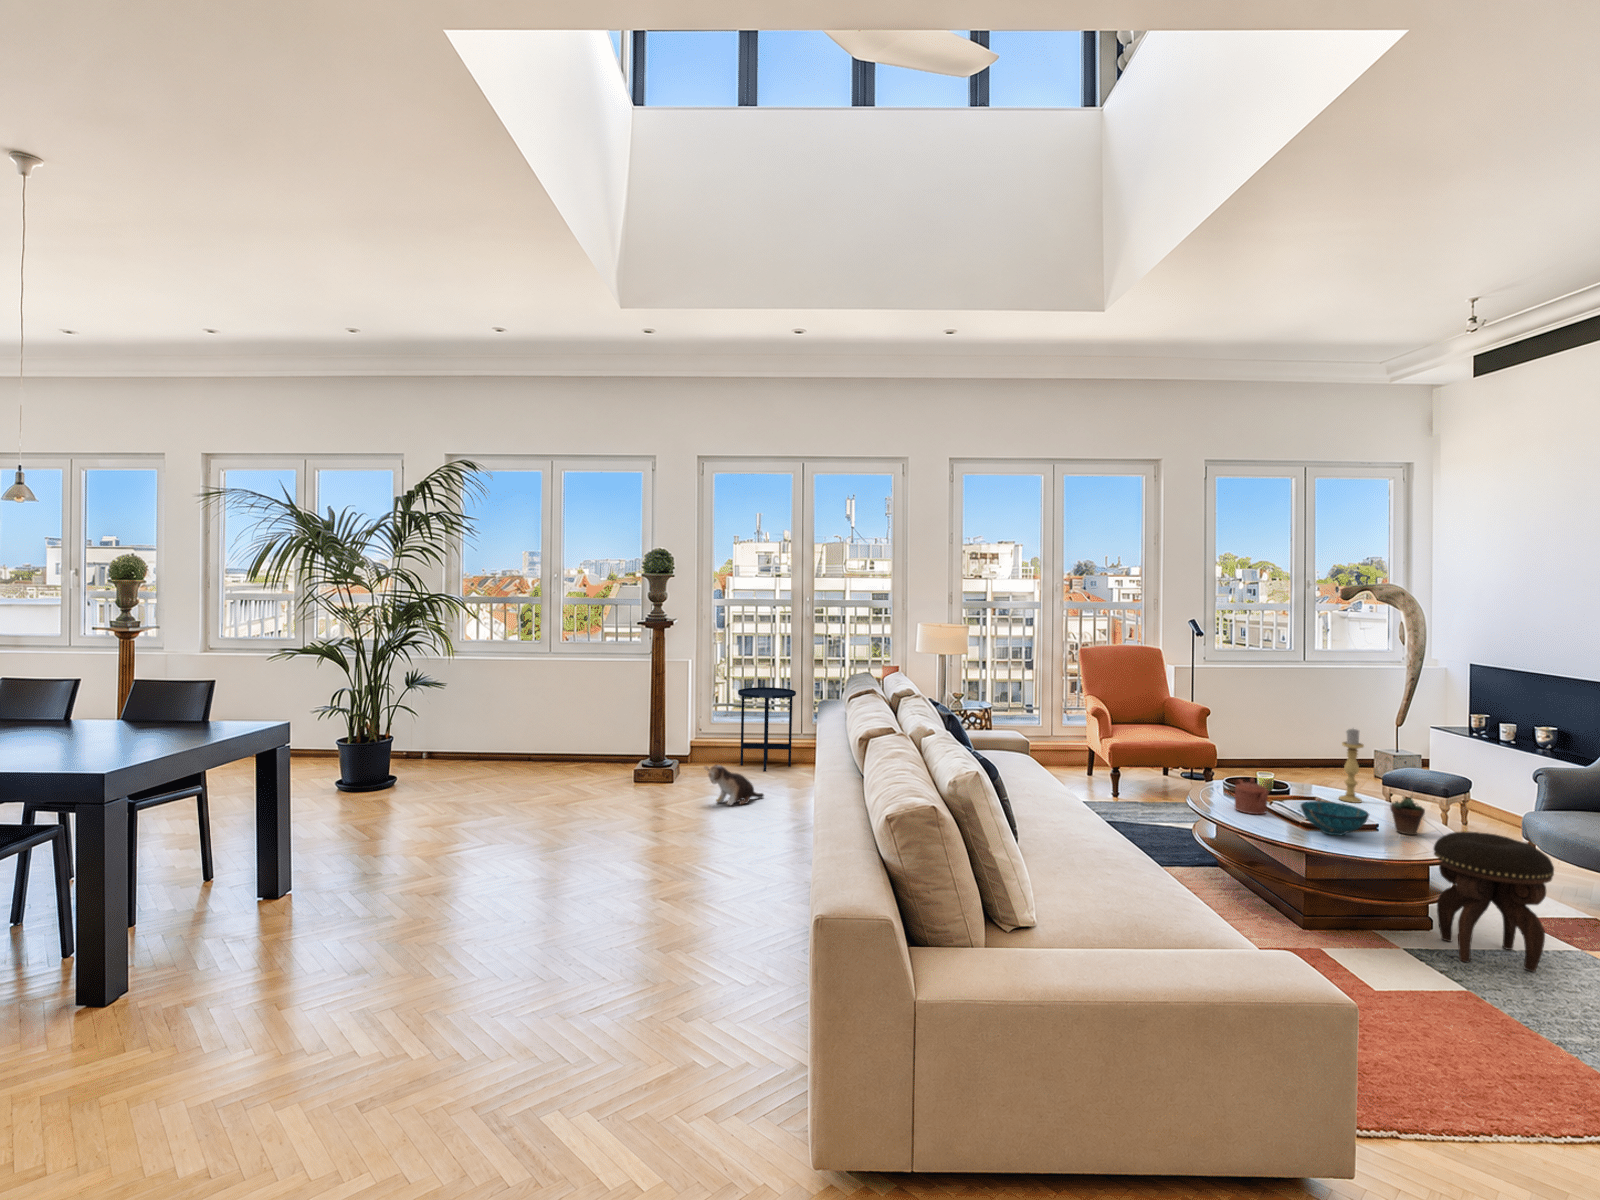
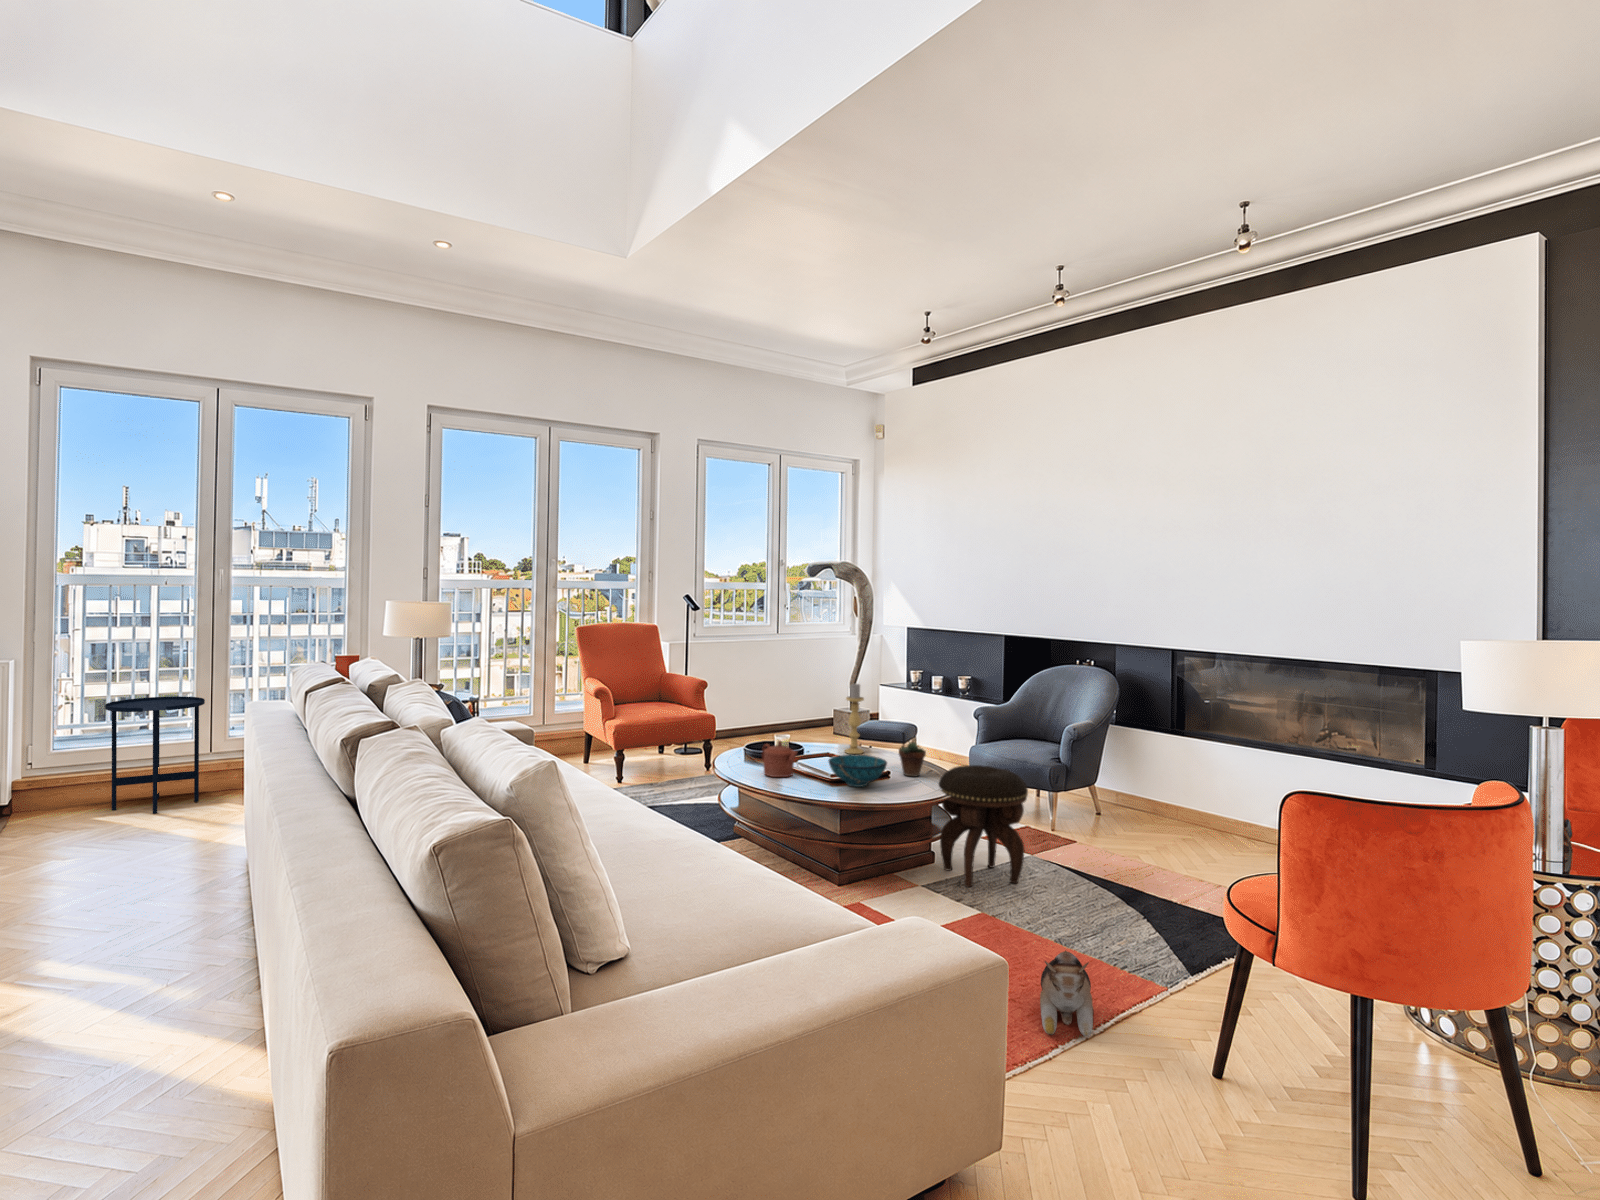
plush toy: present [704,765,764,805] -> present [1040,951,1094,1037]

